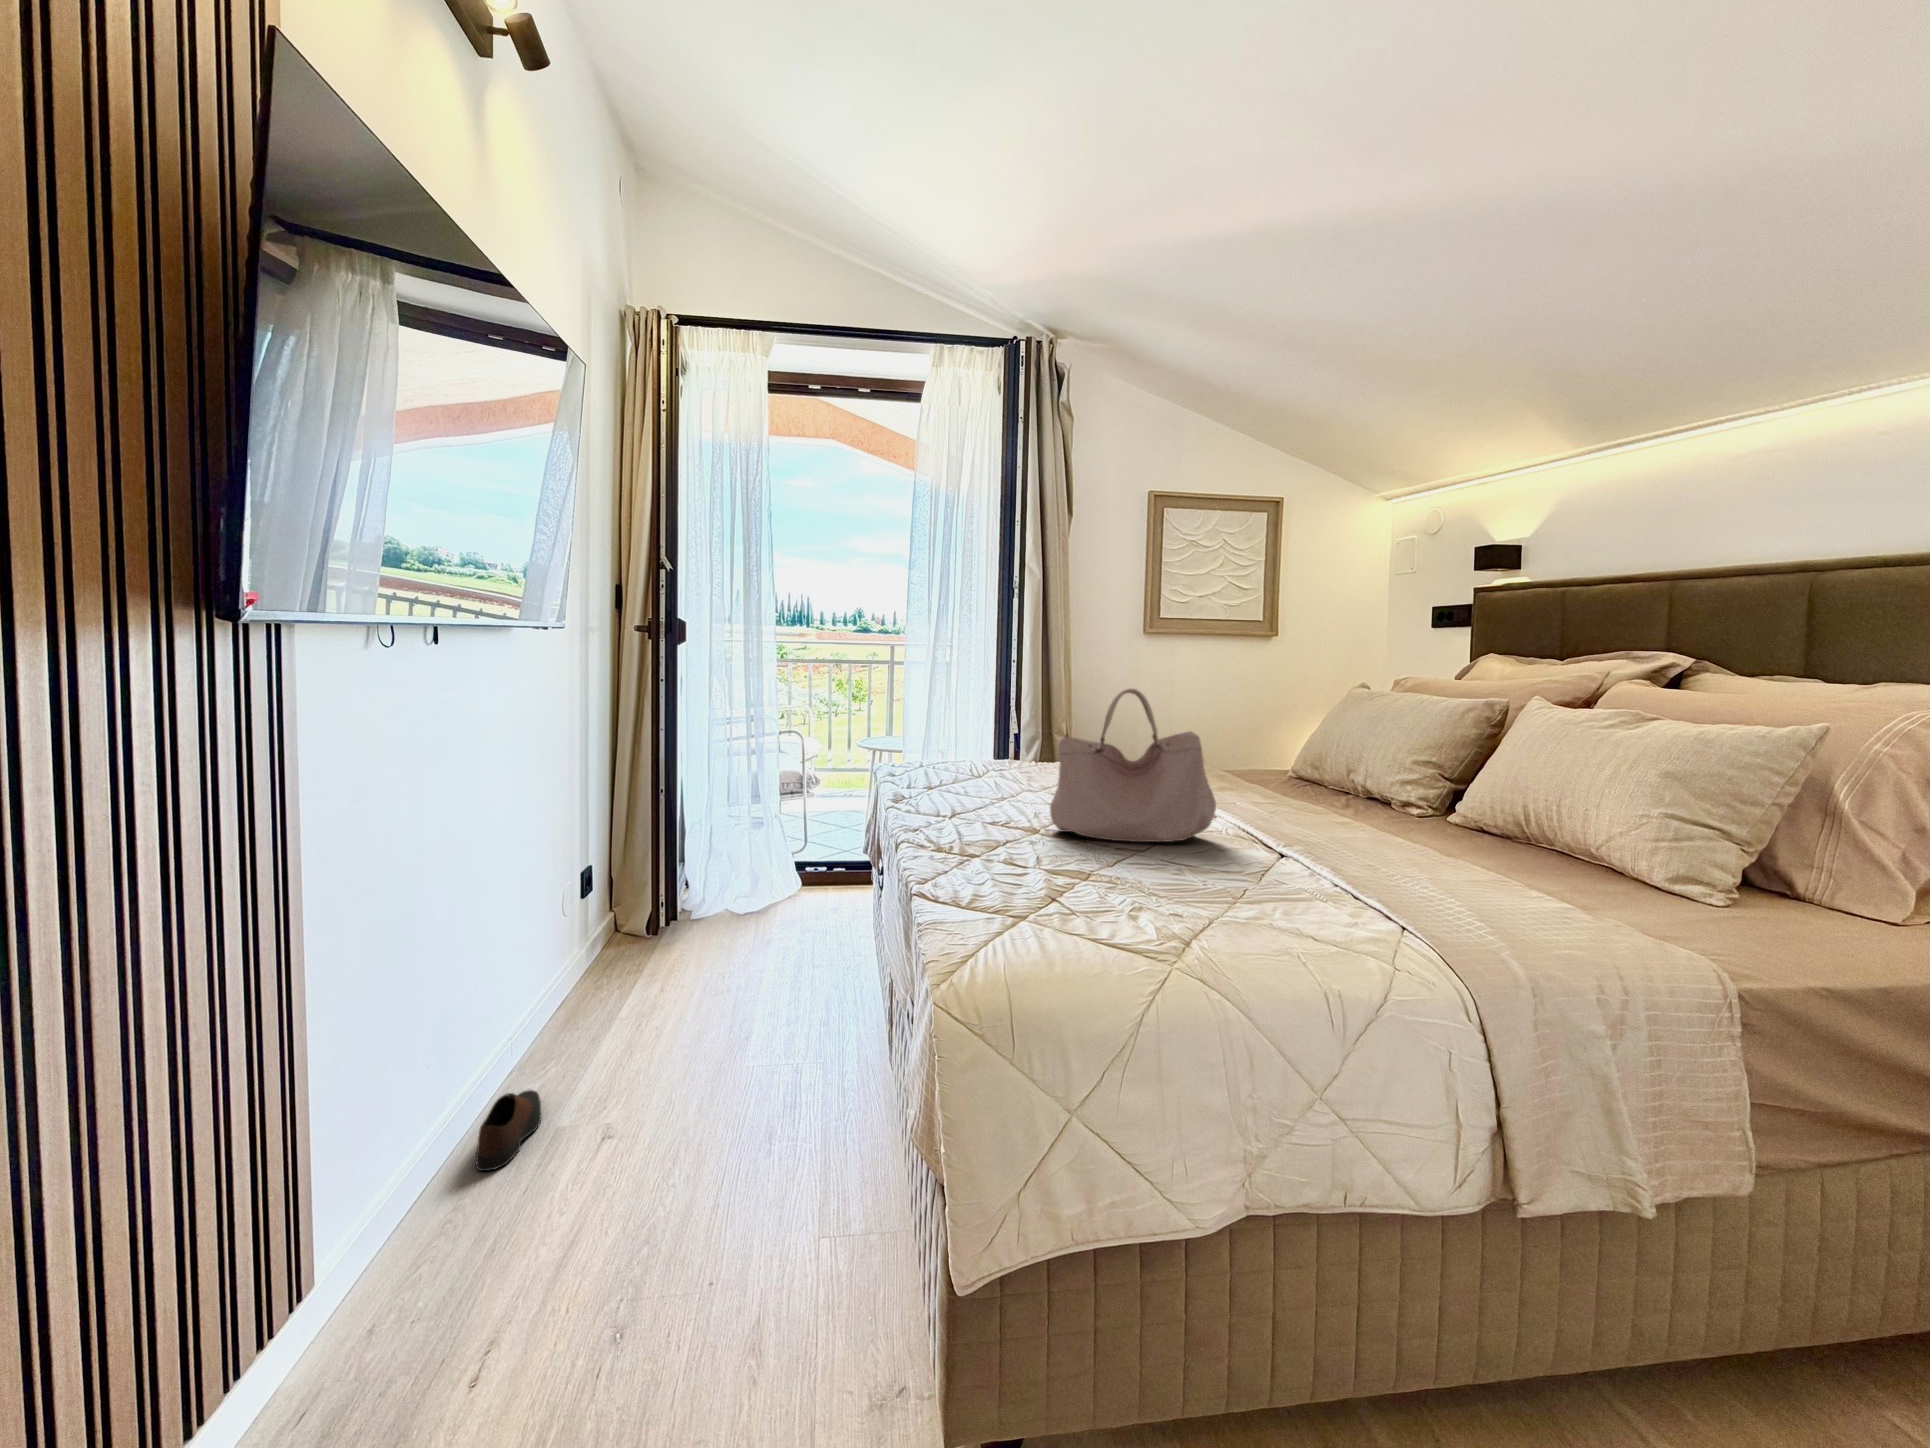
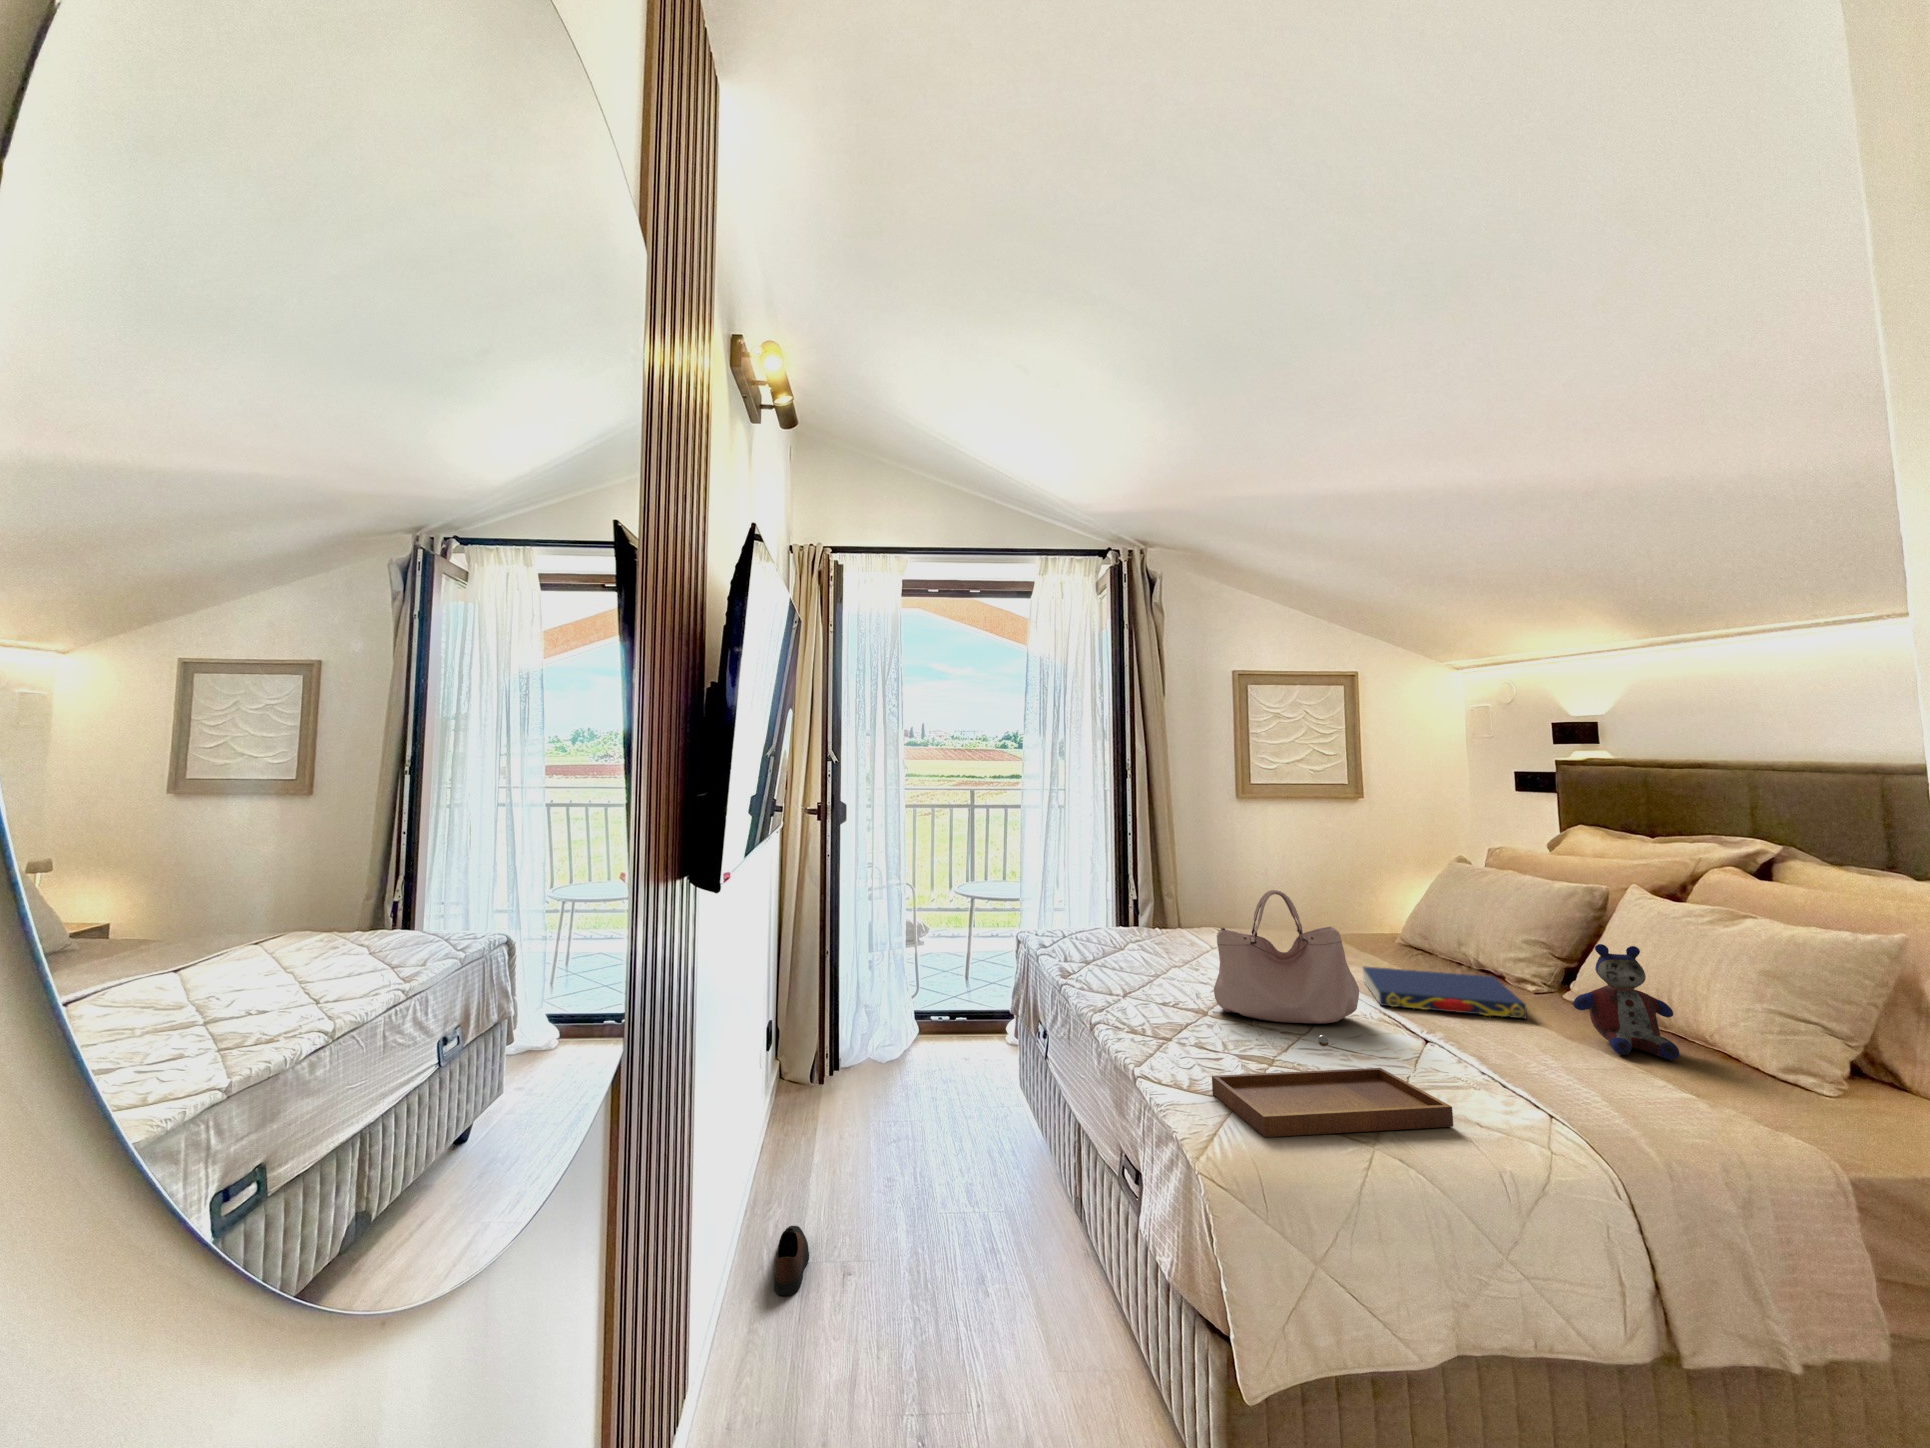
stuffed bear: none [1453,746,1561,873] -> present [1573,944,1679,1060]
book: none [1235,791,1404,839] -> present [1363,967,1527,1019]
tray: none [992,832,1280,952] -> present [1212,1035,1453,1137]

